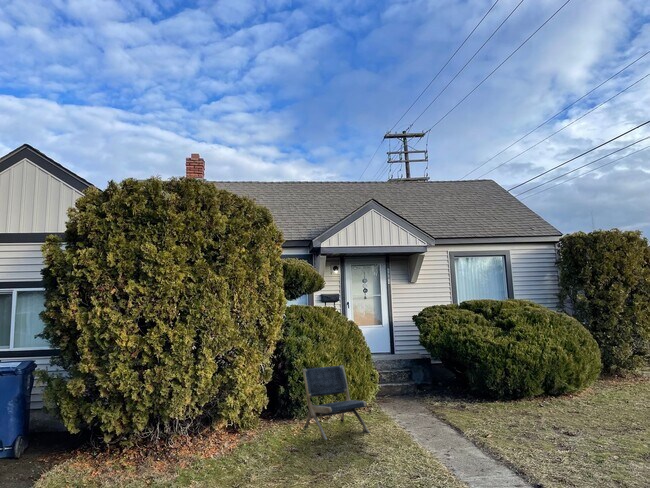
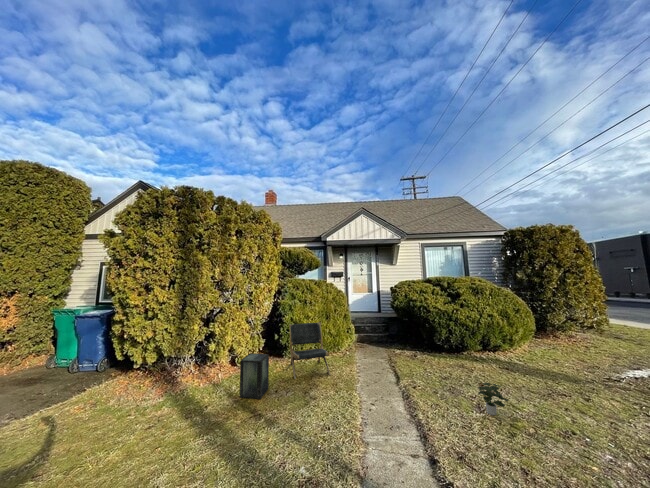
storage box: none [272,405,302,463] -> present [240,353,269,399]
potted plant: none [557,417,592,452] -> present [478,383,508,415]

